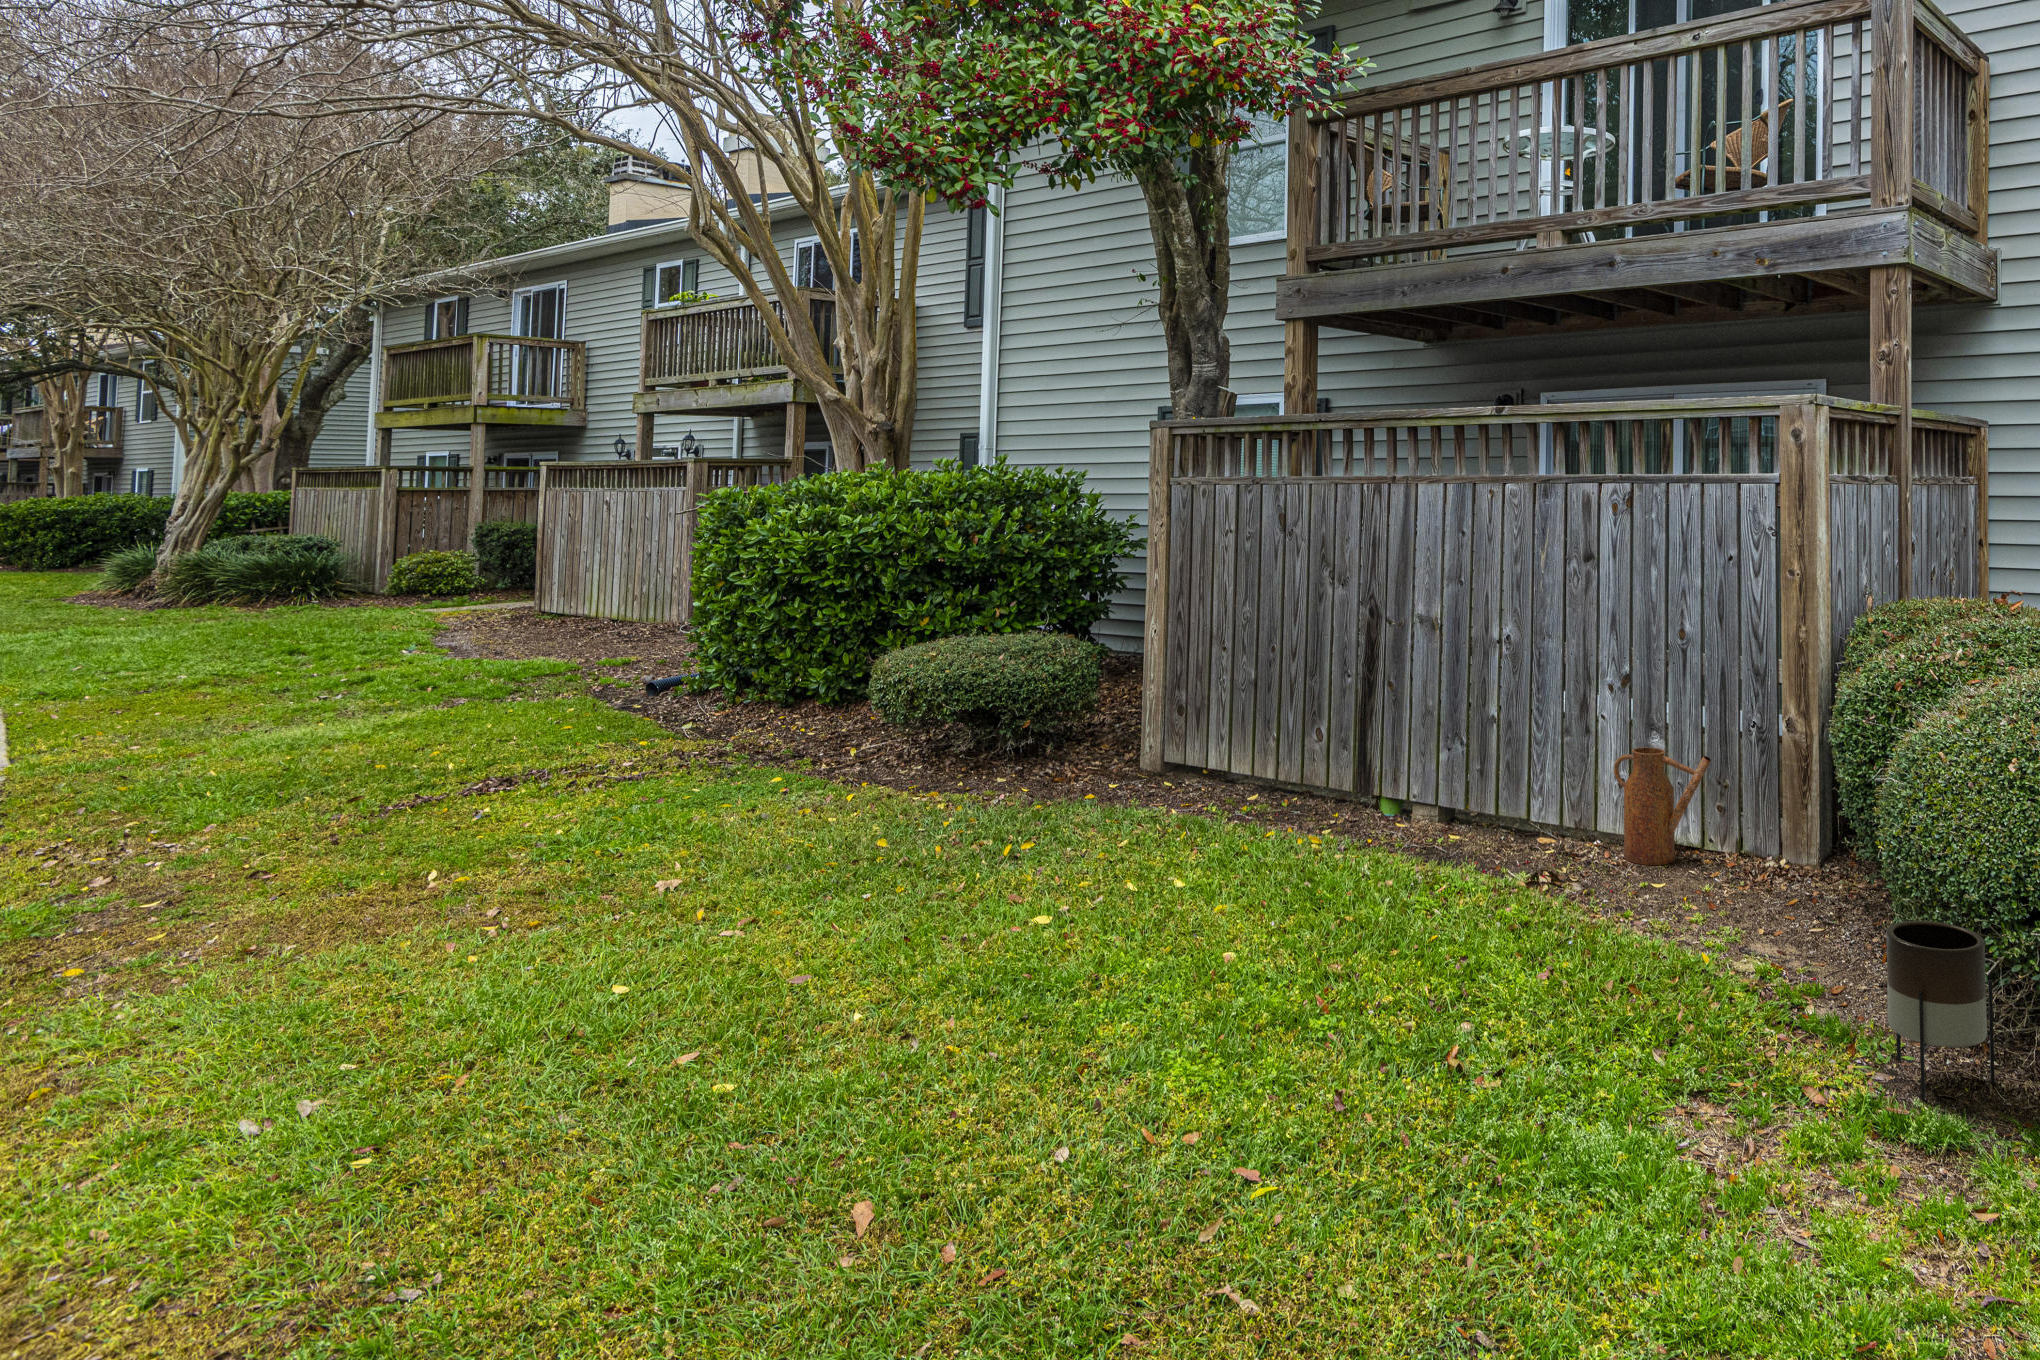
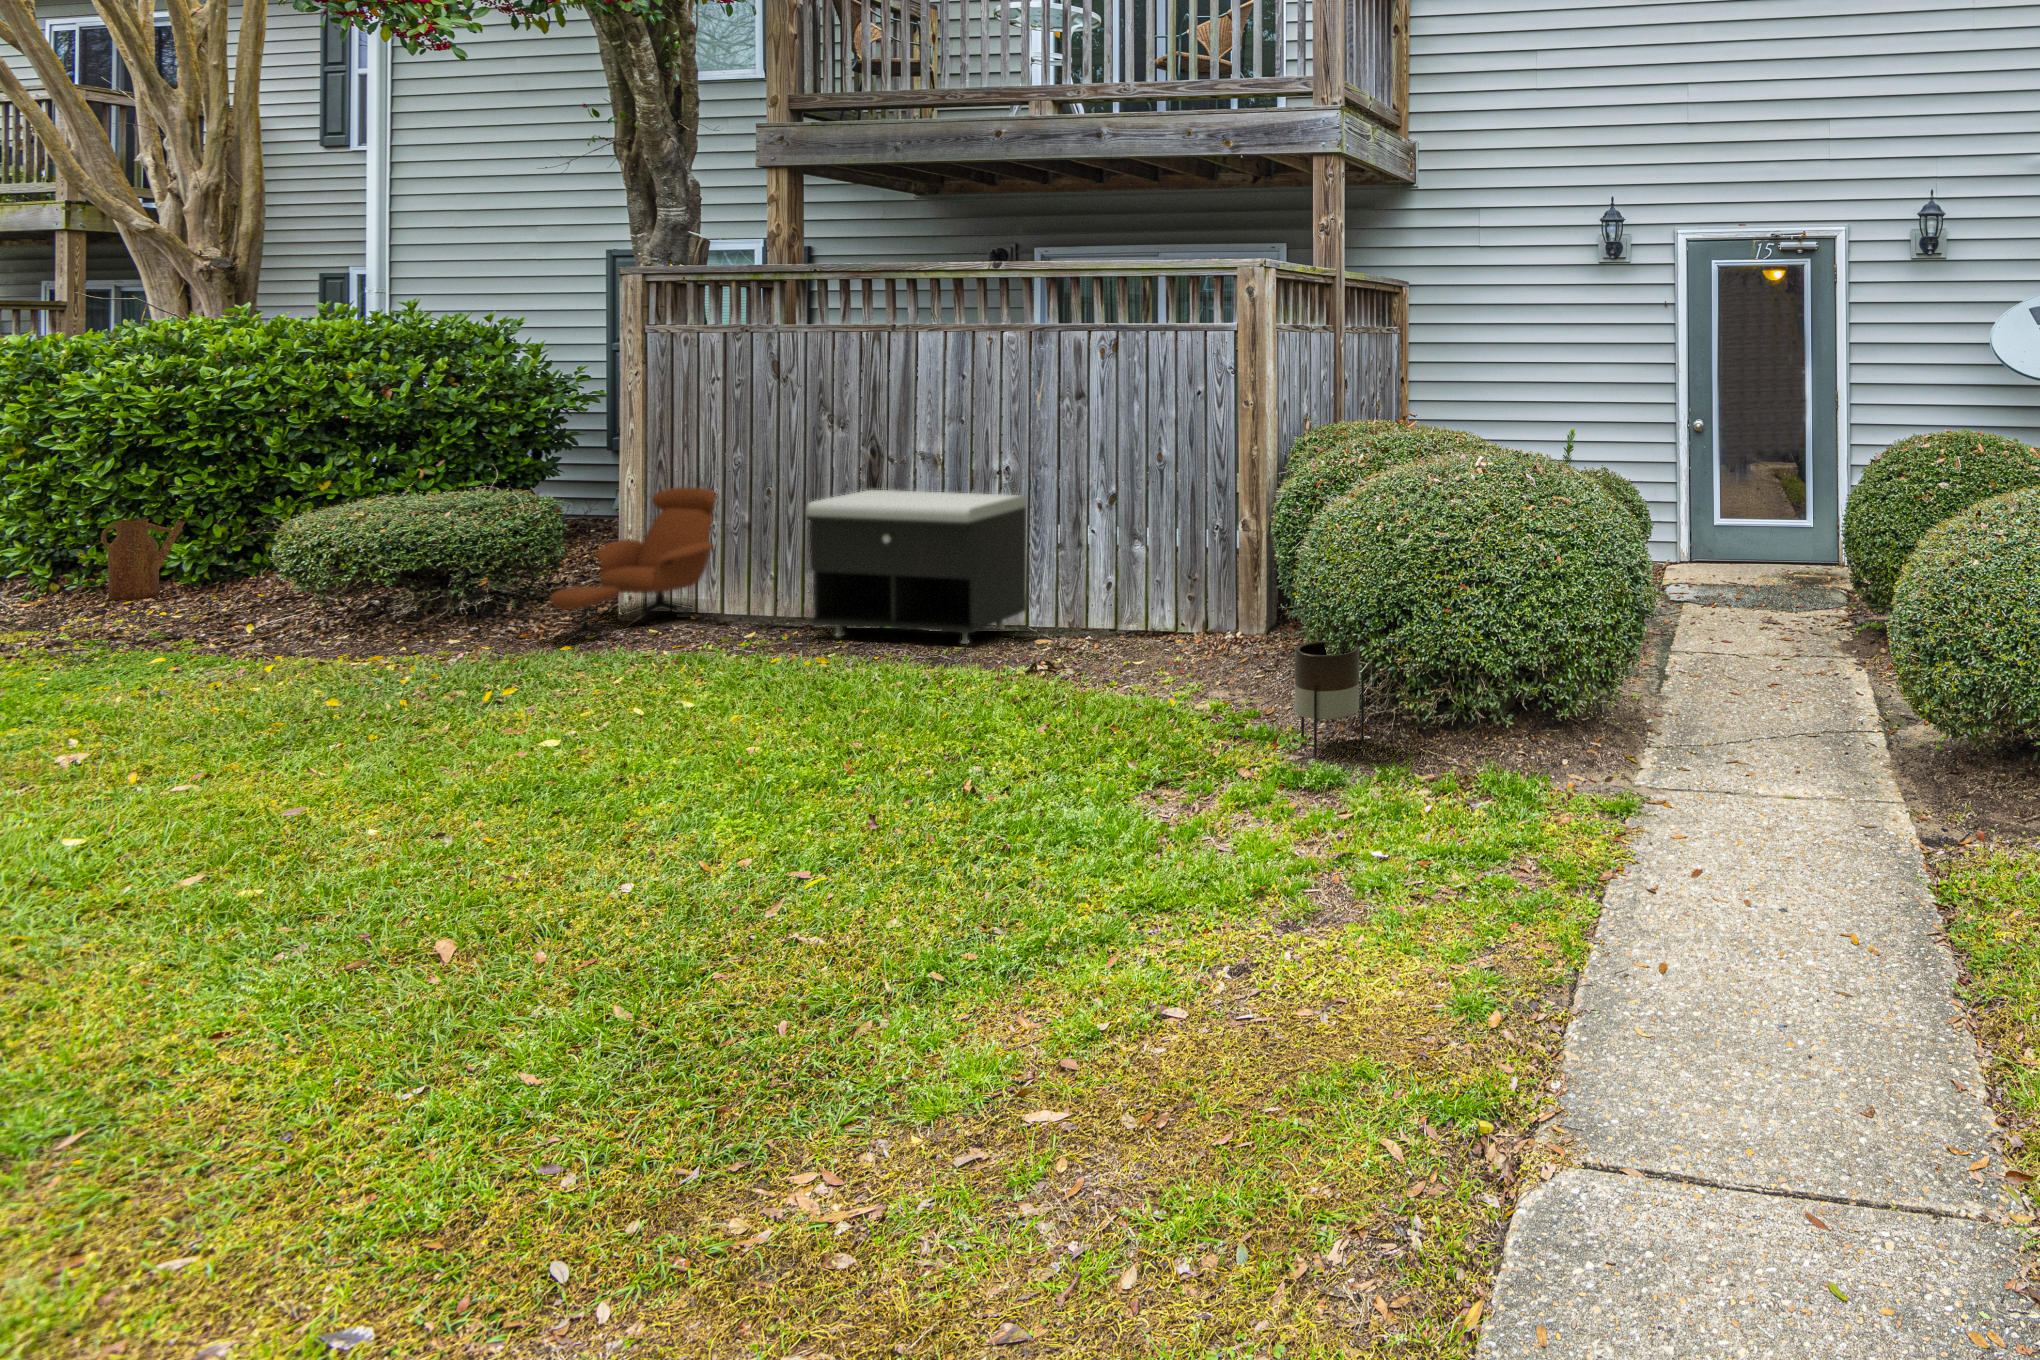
lounge chair: none [1071,643,1226,807] -> present [550,487,716,645]
storage bench: none [1303,657,1533,849] -> present [806,490,1027,644]
watering can: present [1614,748,1711,865] -> present [101,518,186,600]

